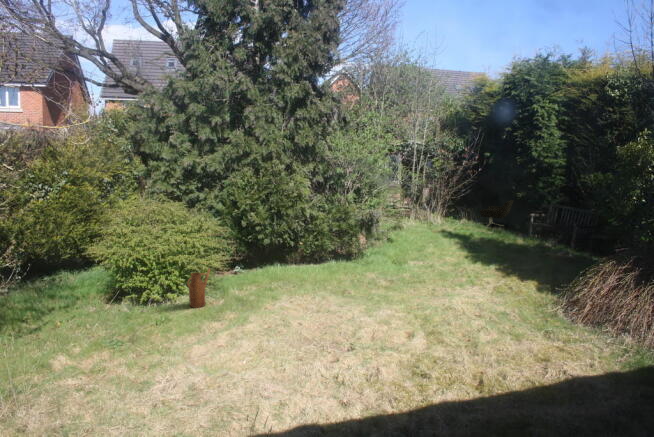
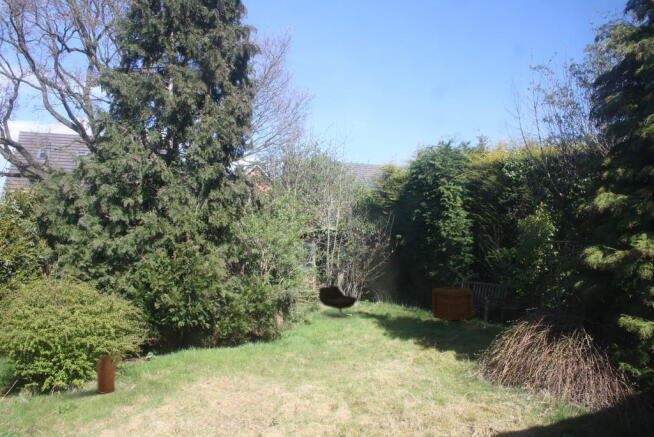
lounge chair: present [480,200,513,226] -> present [319,286,357,316]
wooden crate: none [517,210,563,245] -> present [432,287,473,321]

